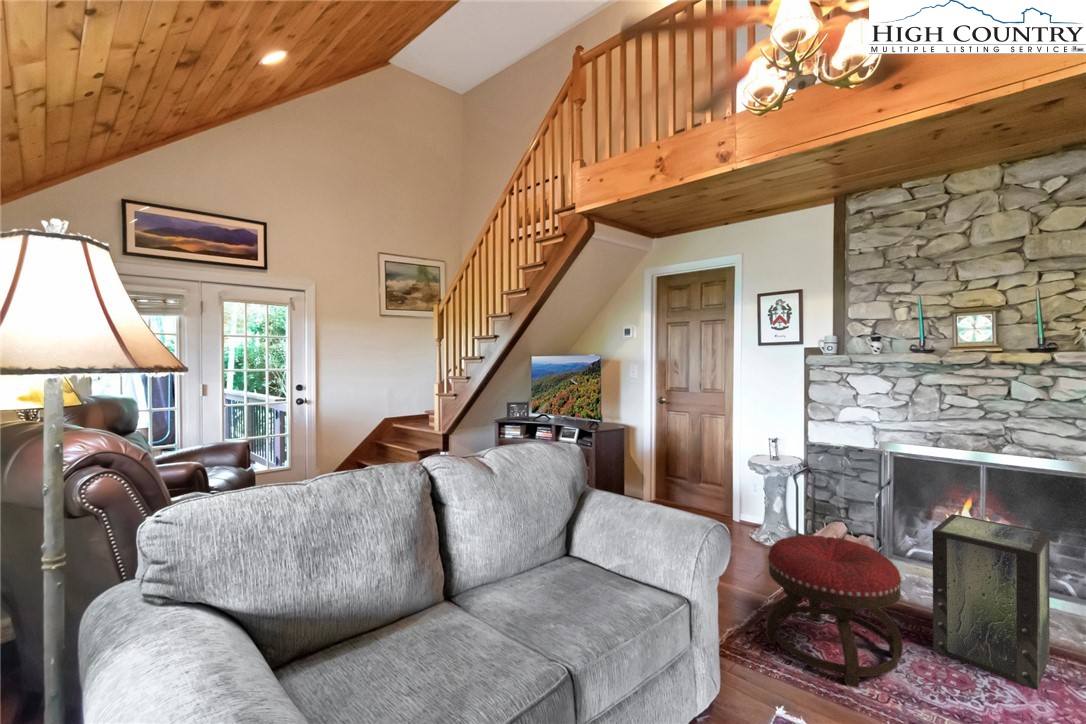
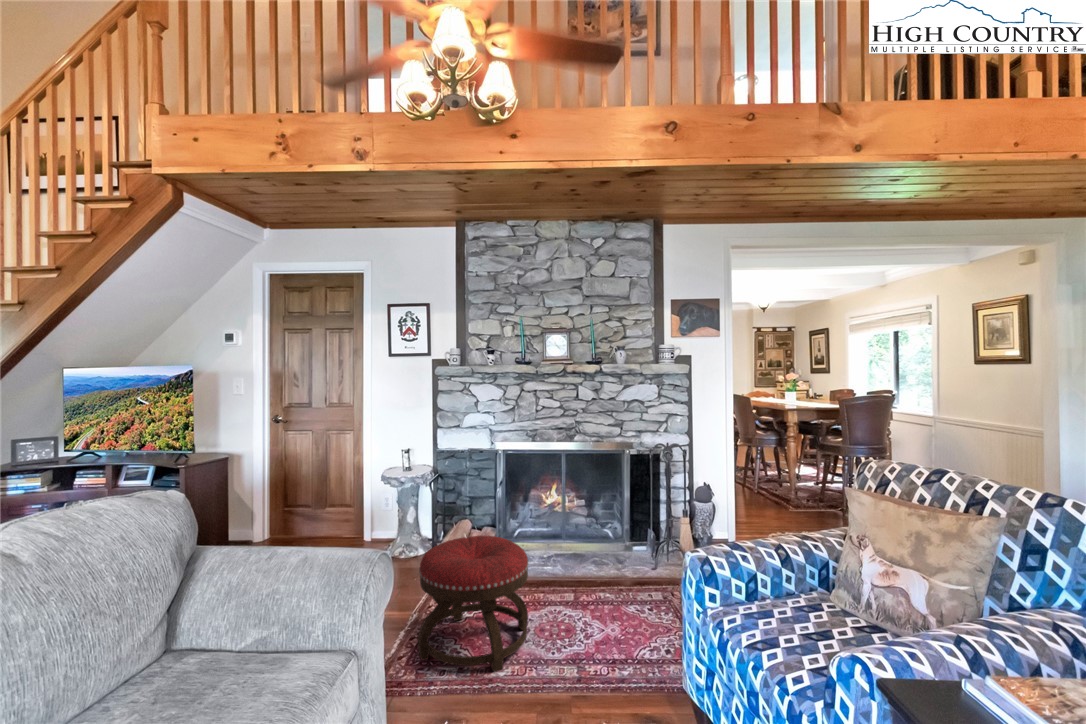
storage box: present [932,514,1050,690] -> none [544,495,609,616]

